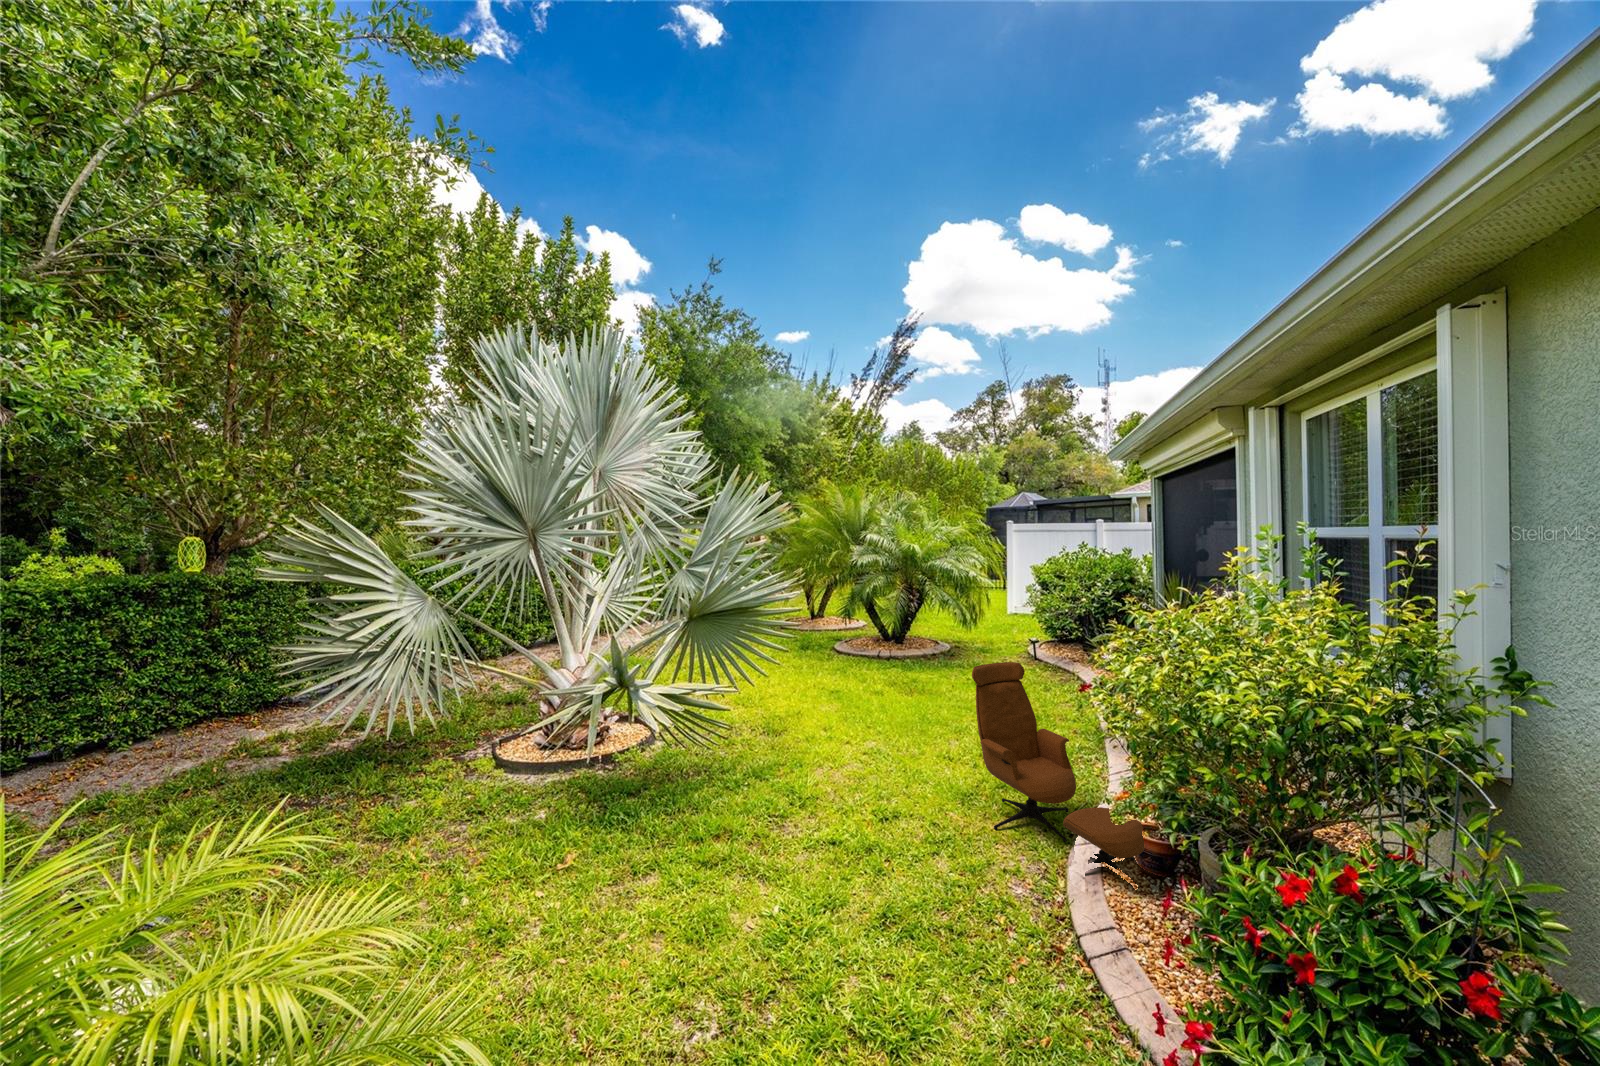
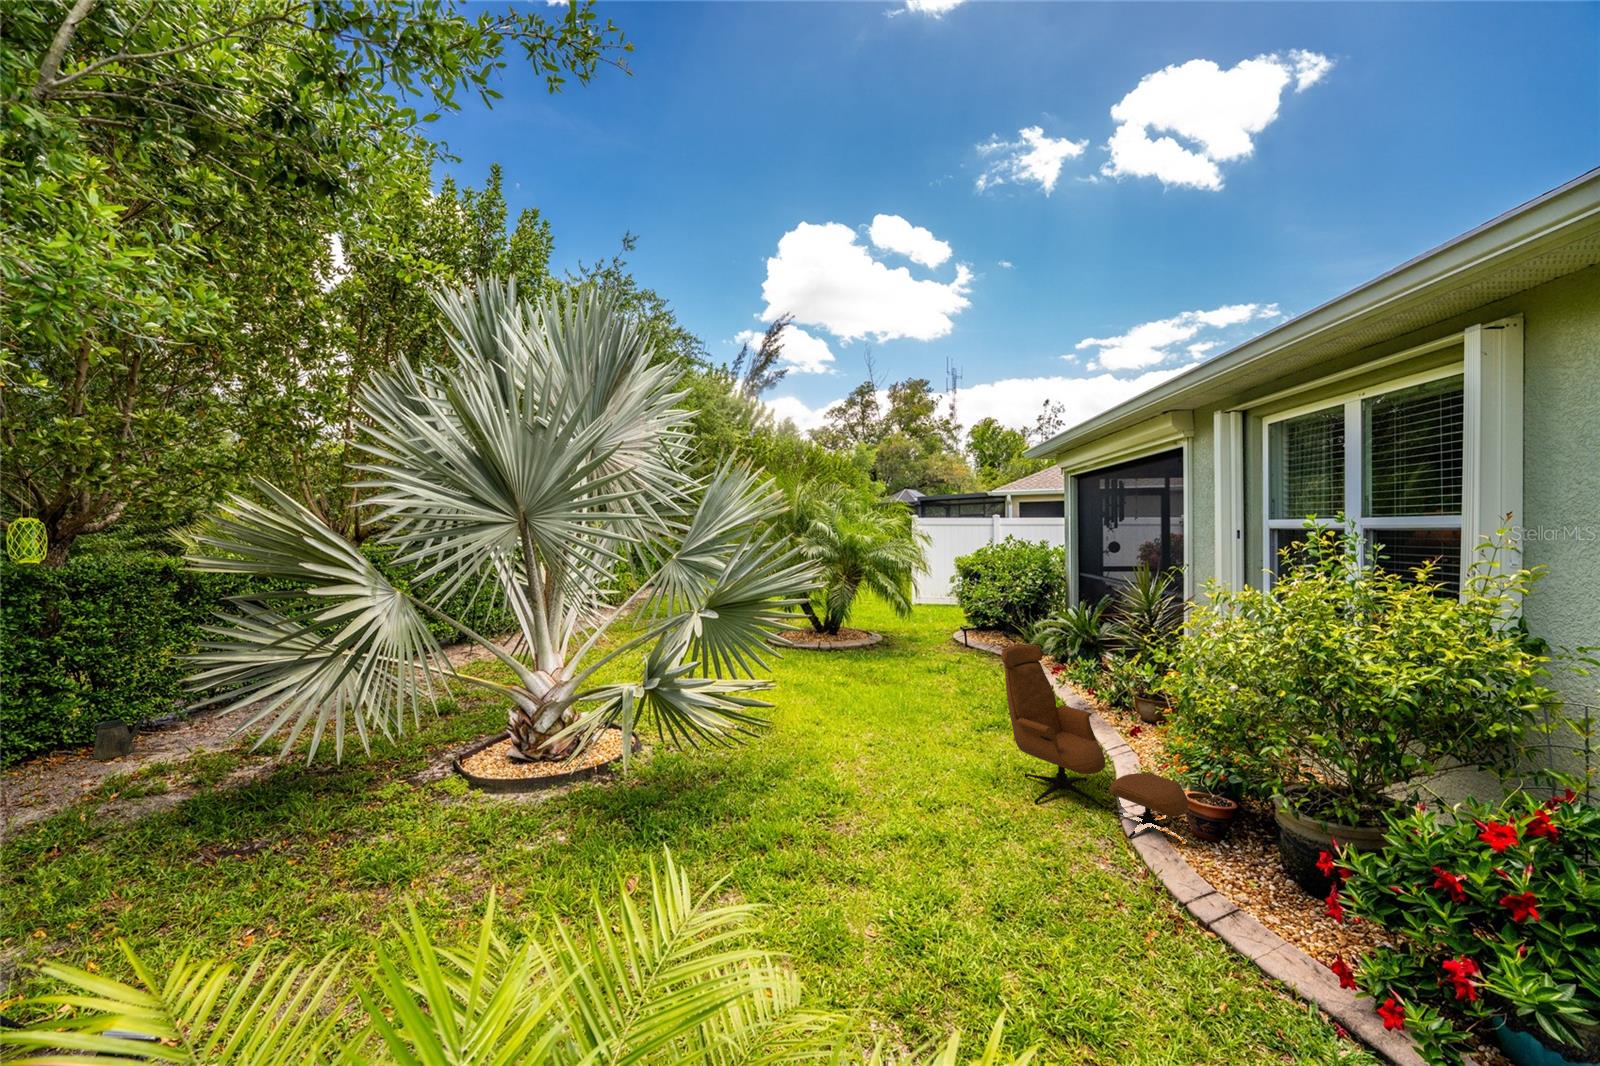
watering can: none [268,691,300,721] -> present [93,719,145,759]

